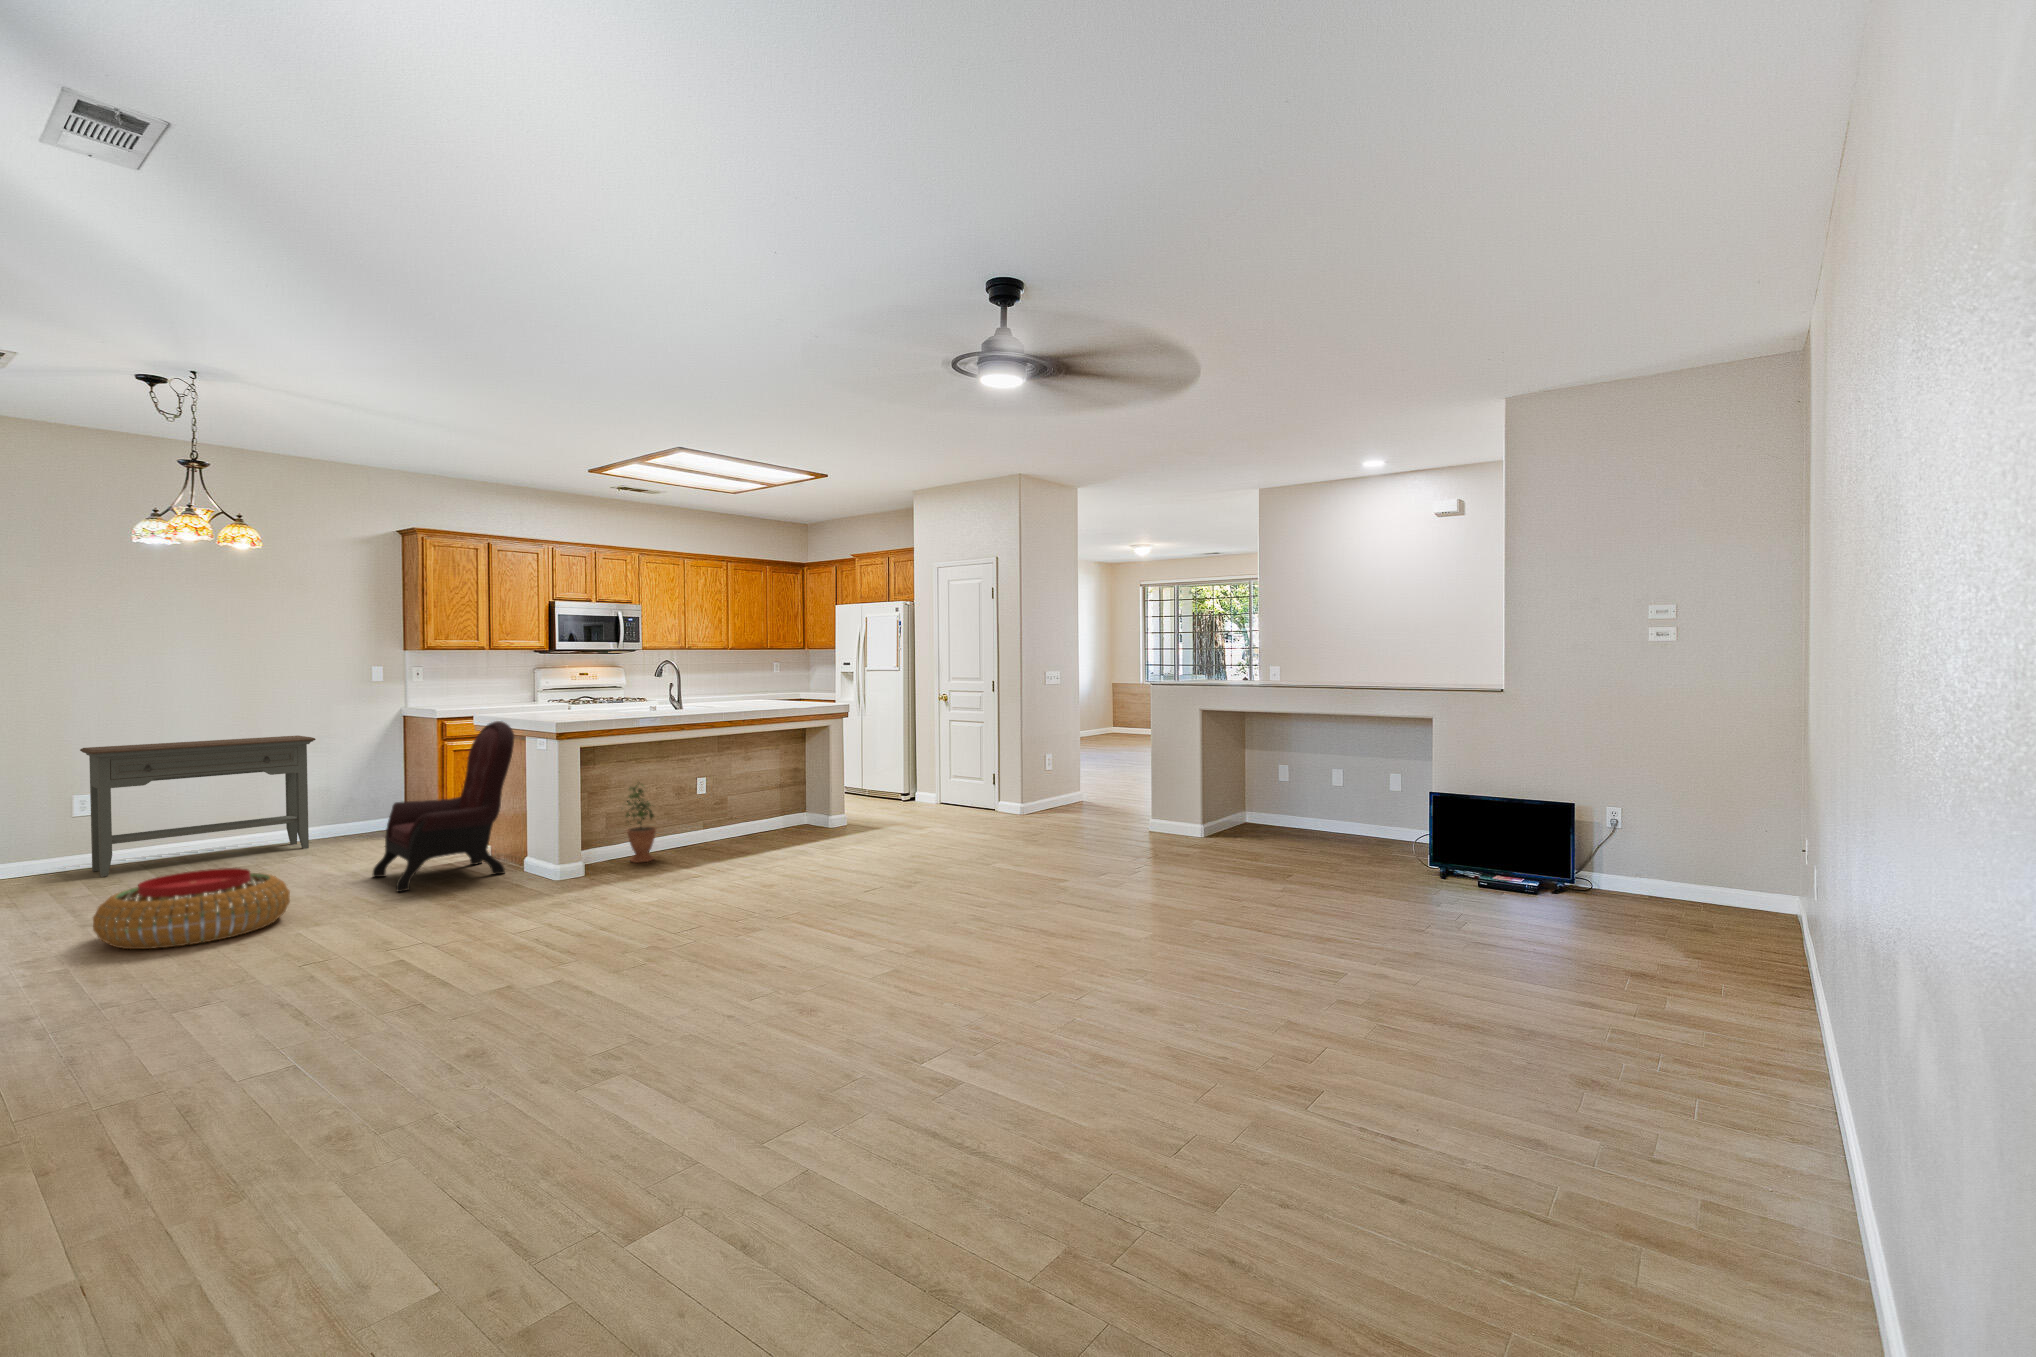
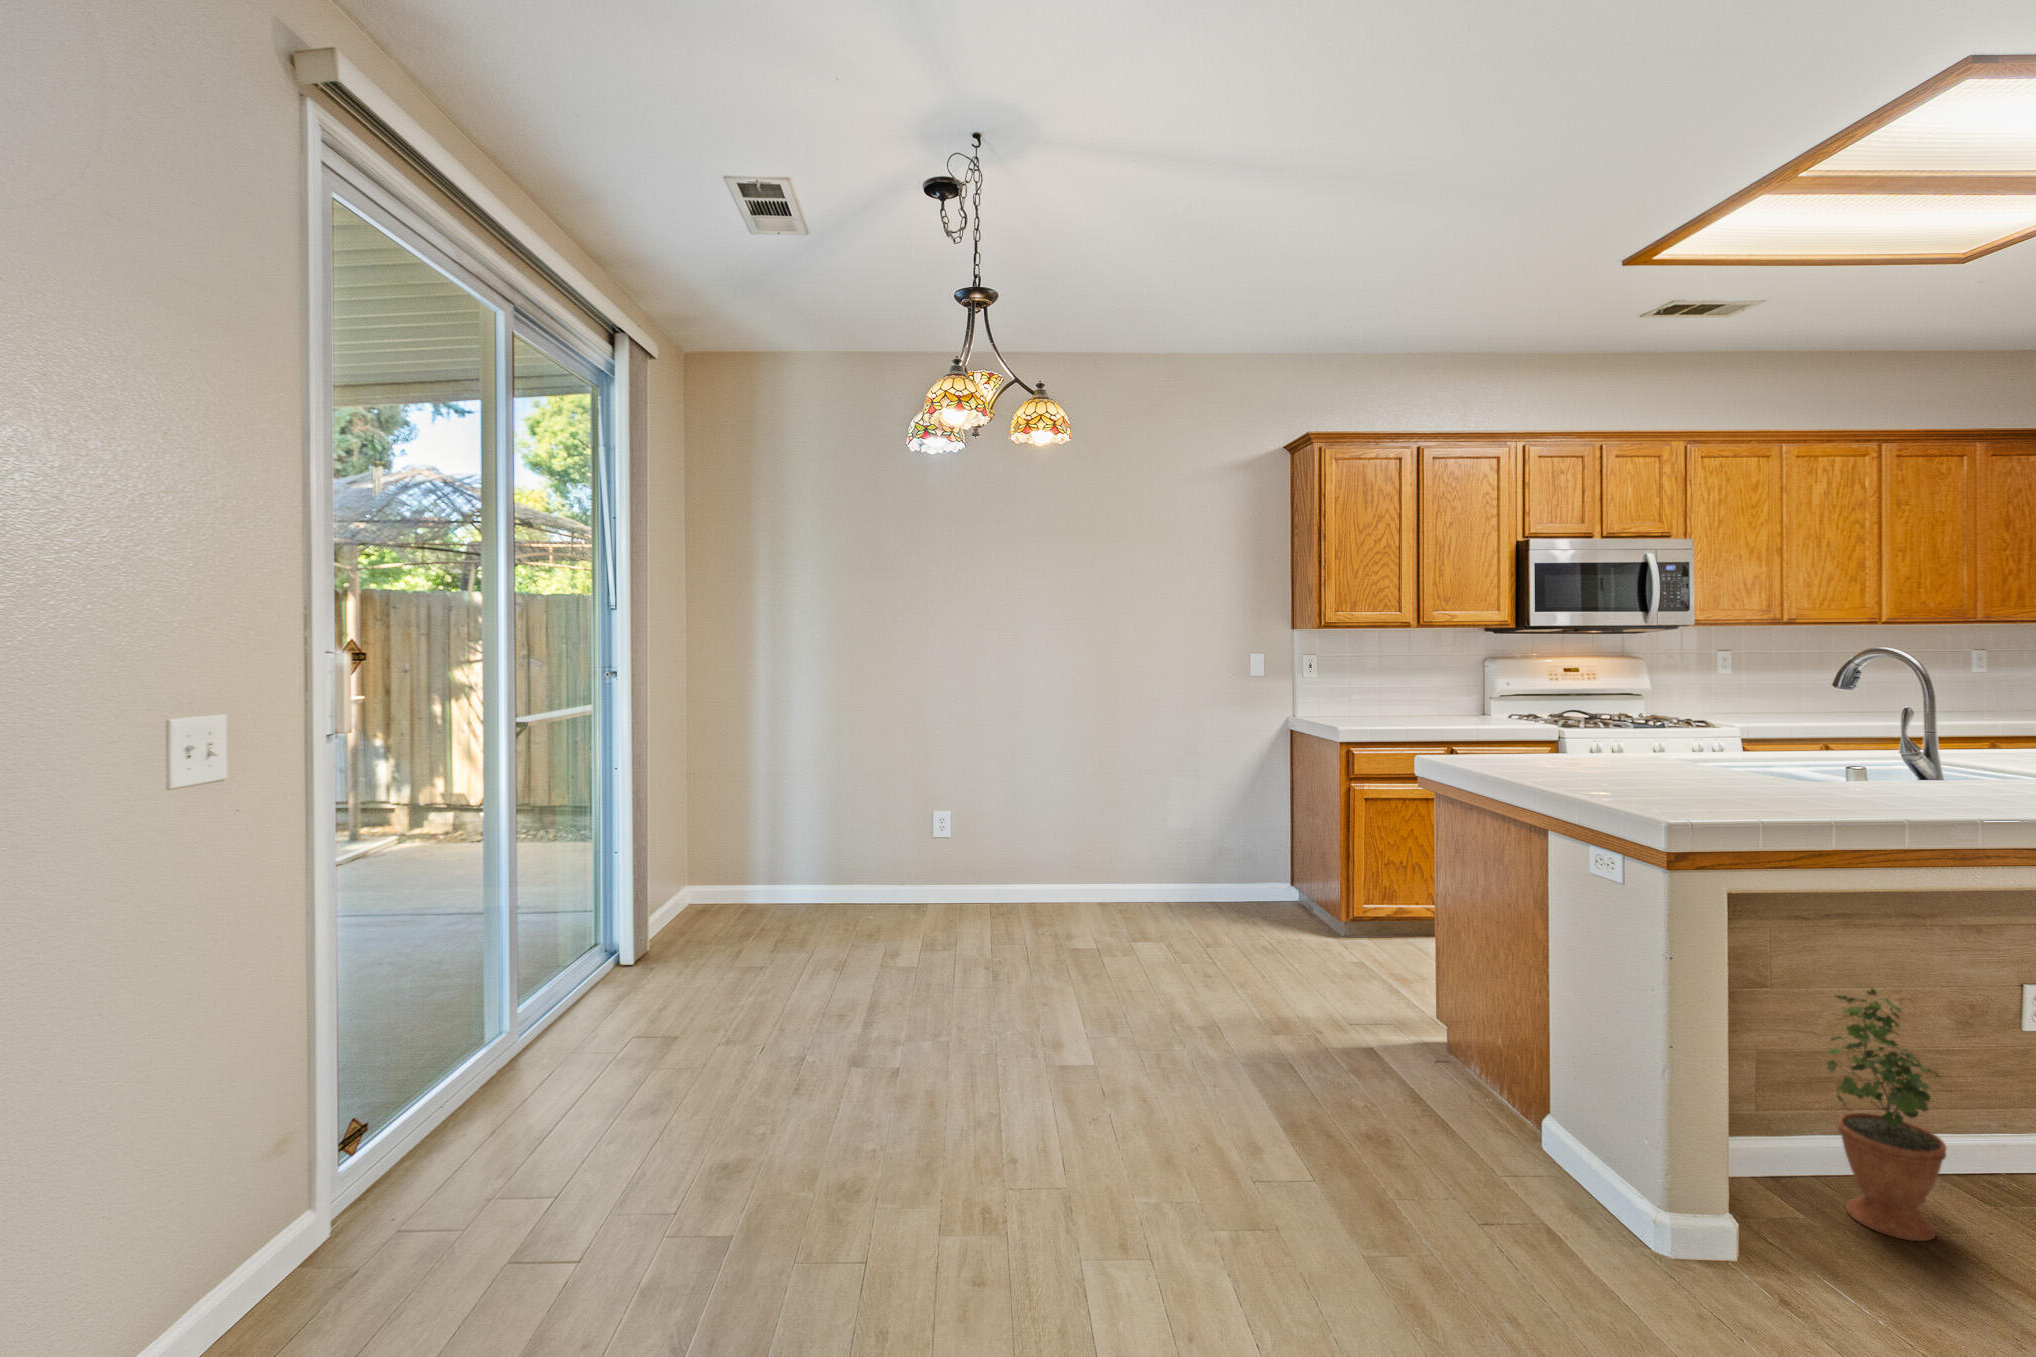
armchair: present [372,721,514,892] -> none [1240,782,1524,1159]
console table: present [80,736,316,877] -> none [930,756,1175,936]
pouf: present [93,868,290,949] -> none [797,1041,1087,1254]

